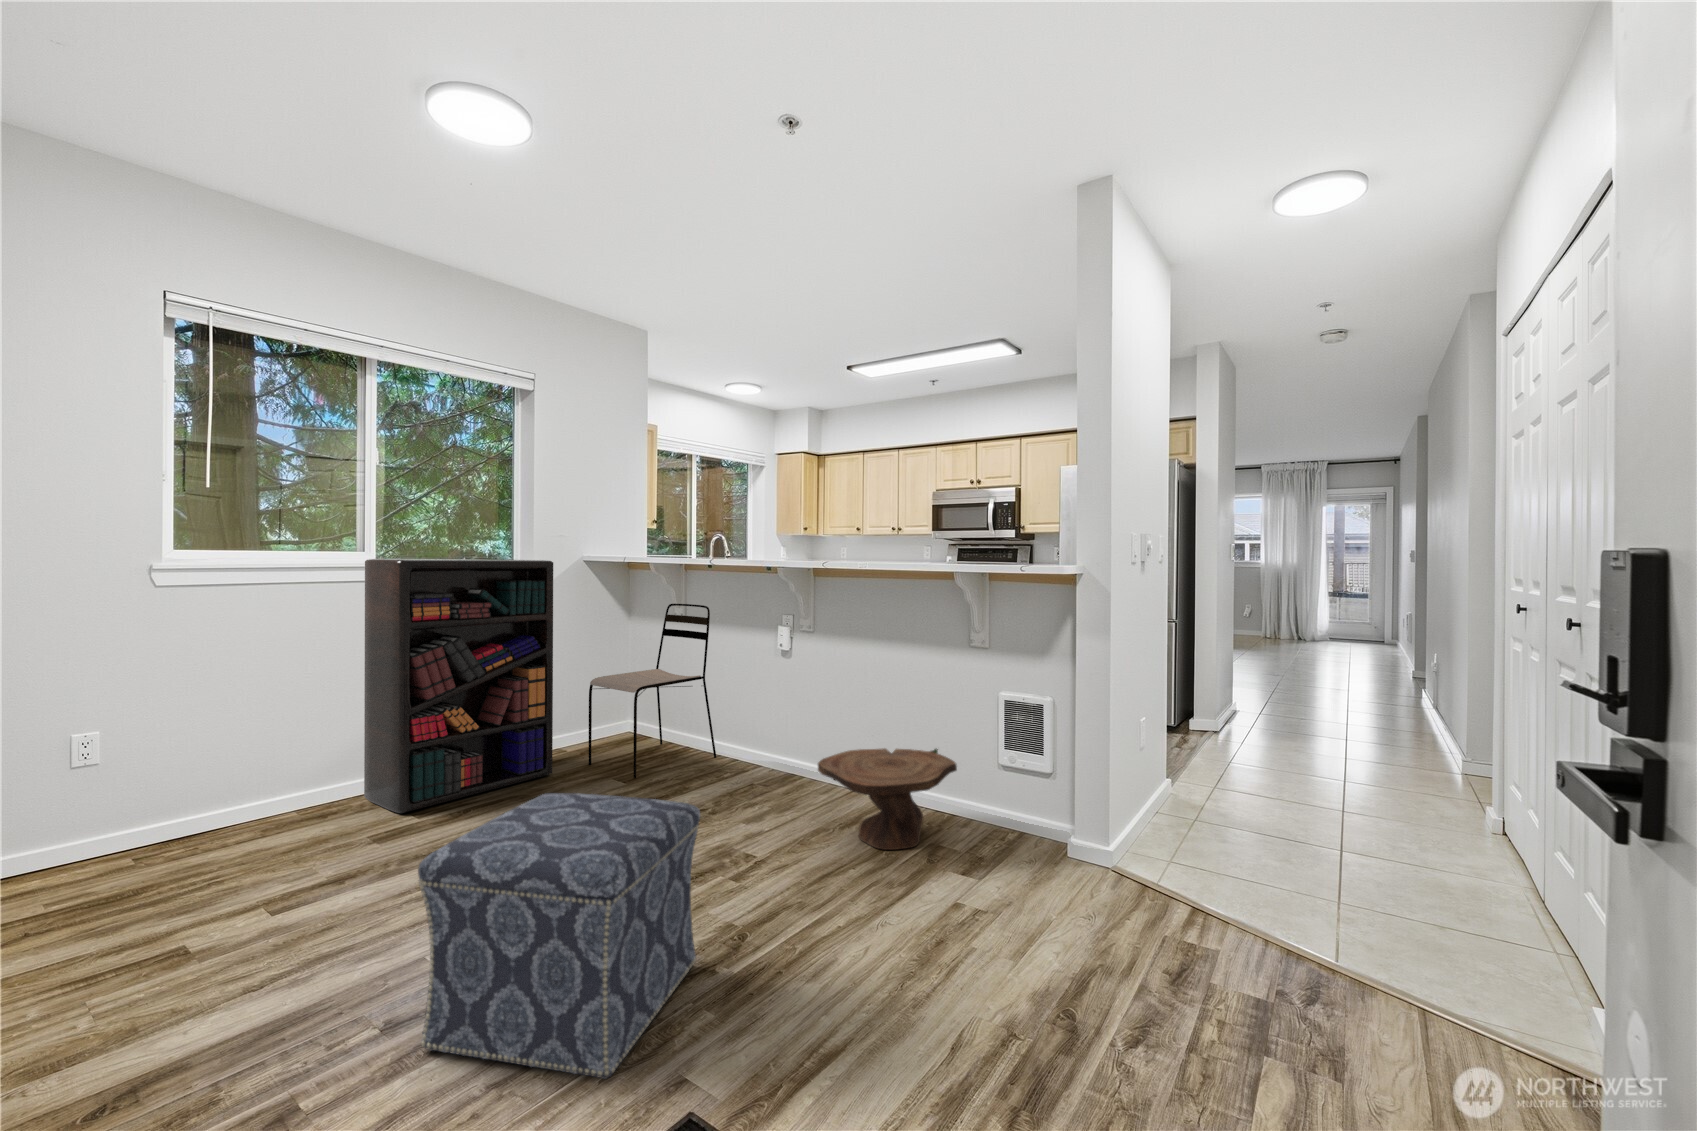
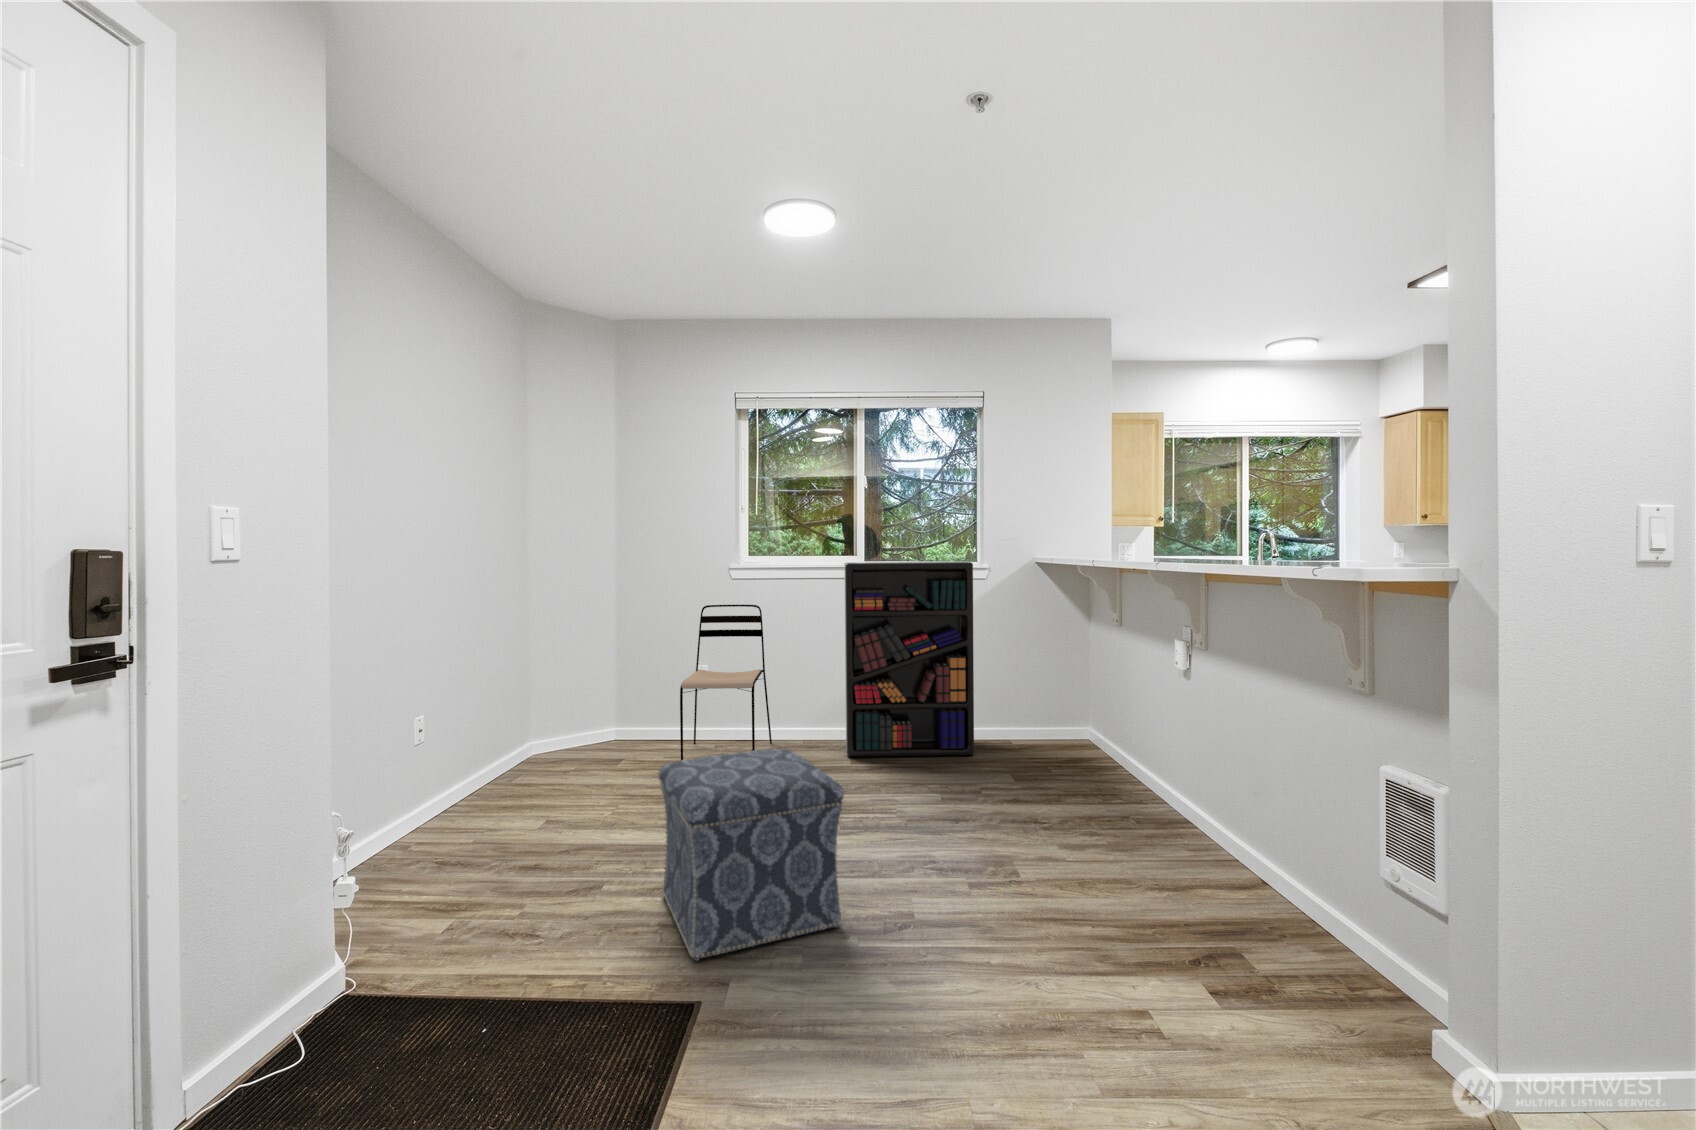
dining chair: present [589,604,716,778] -> present [680,605,772,760]
side table: present [818,748,957,850] -> none [1096,794,1303,936]

